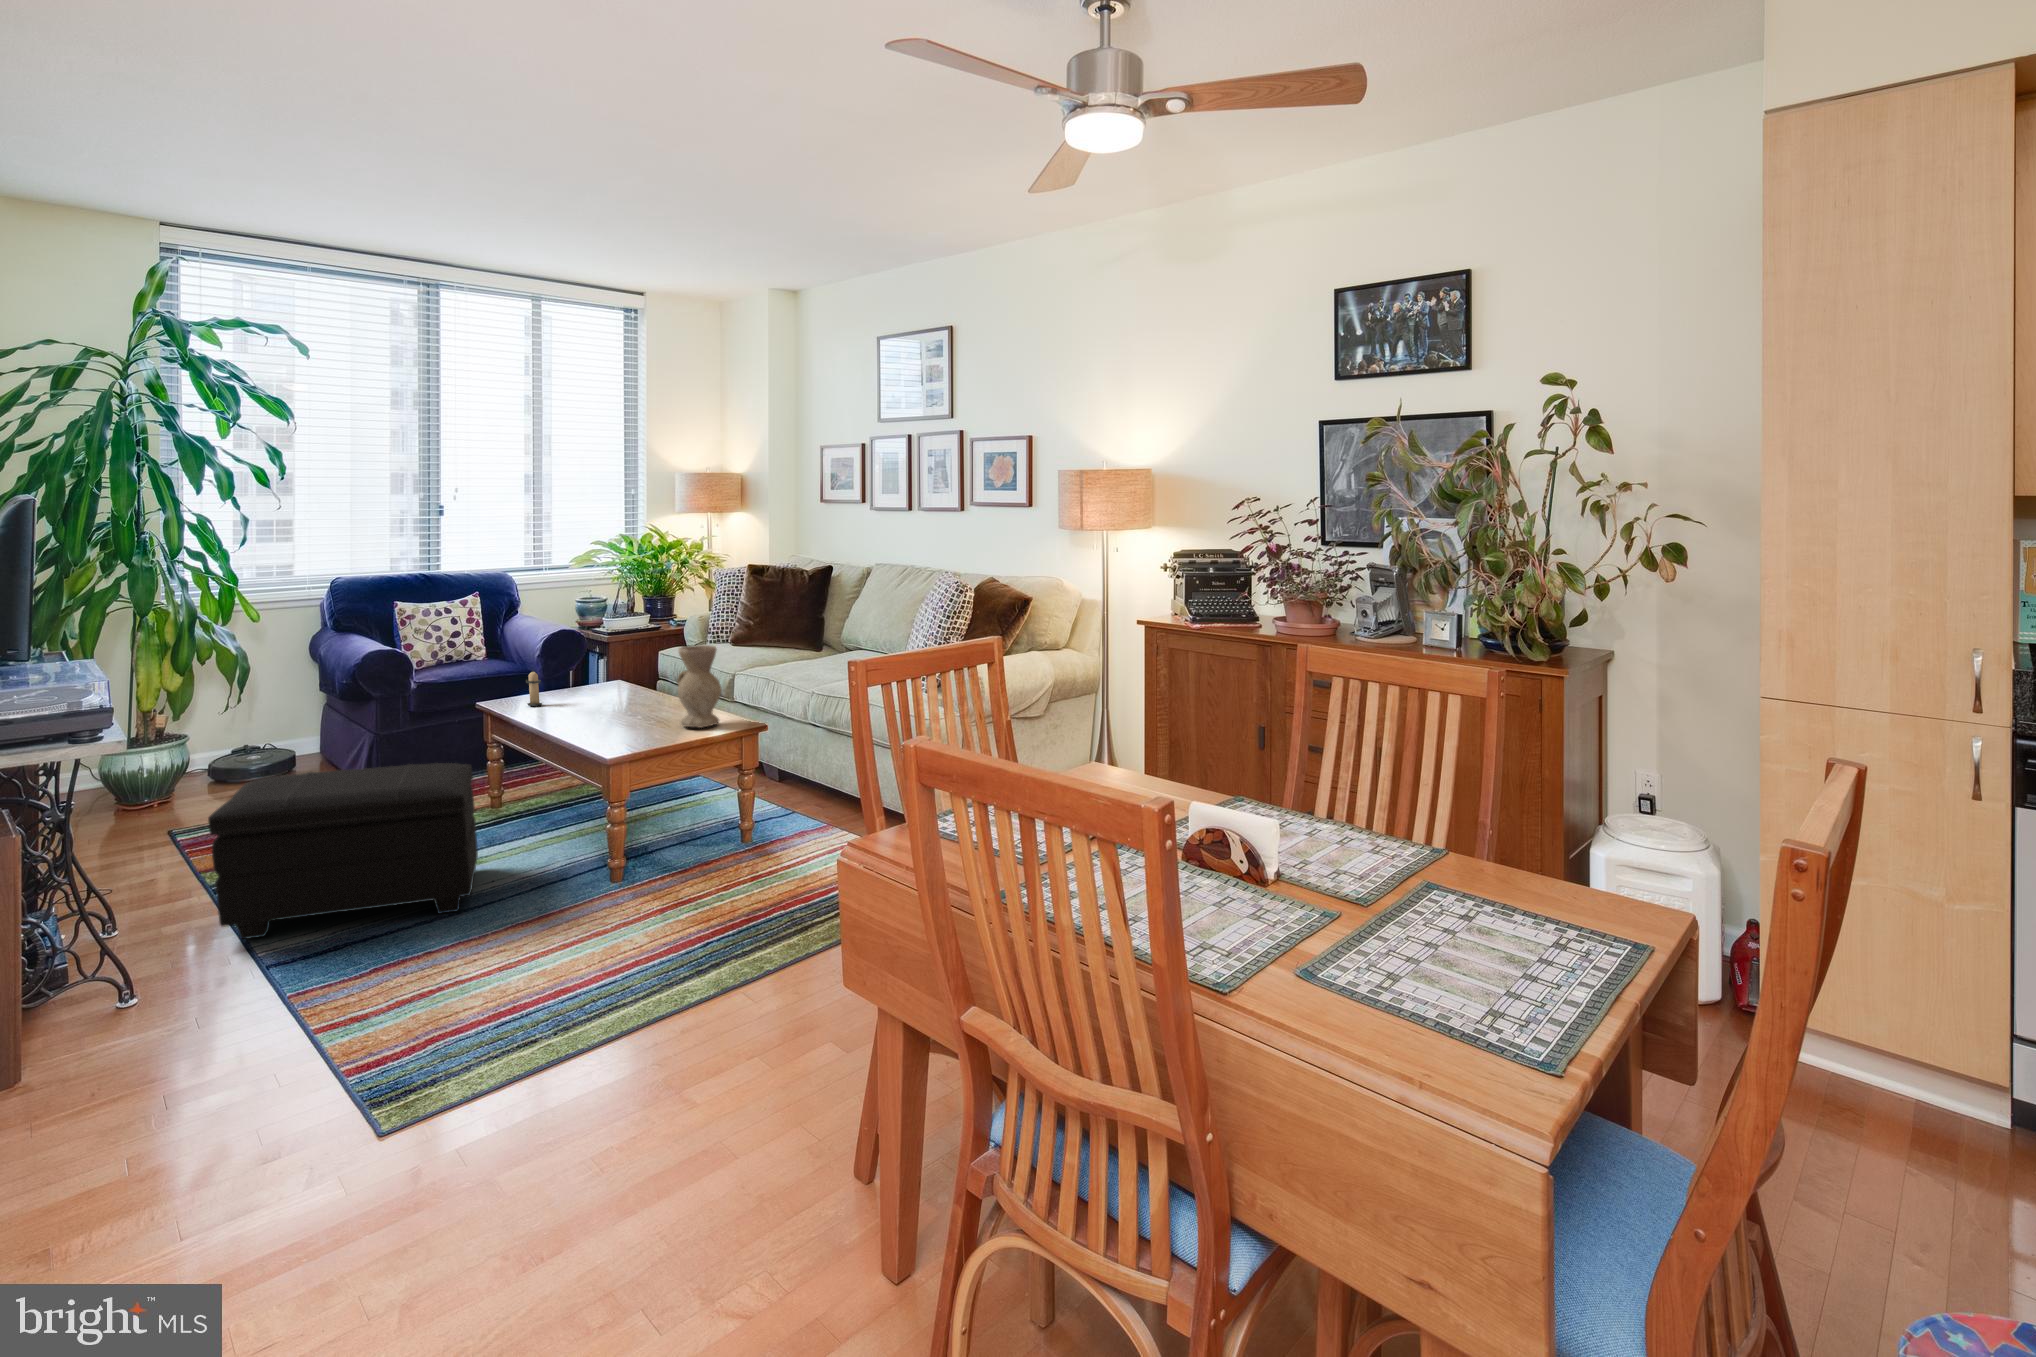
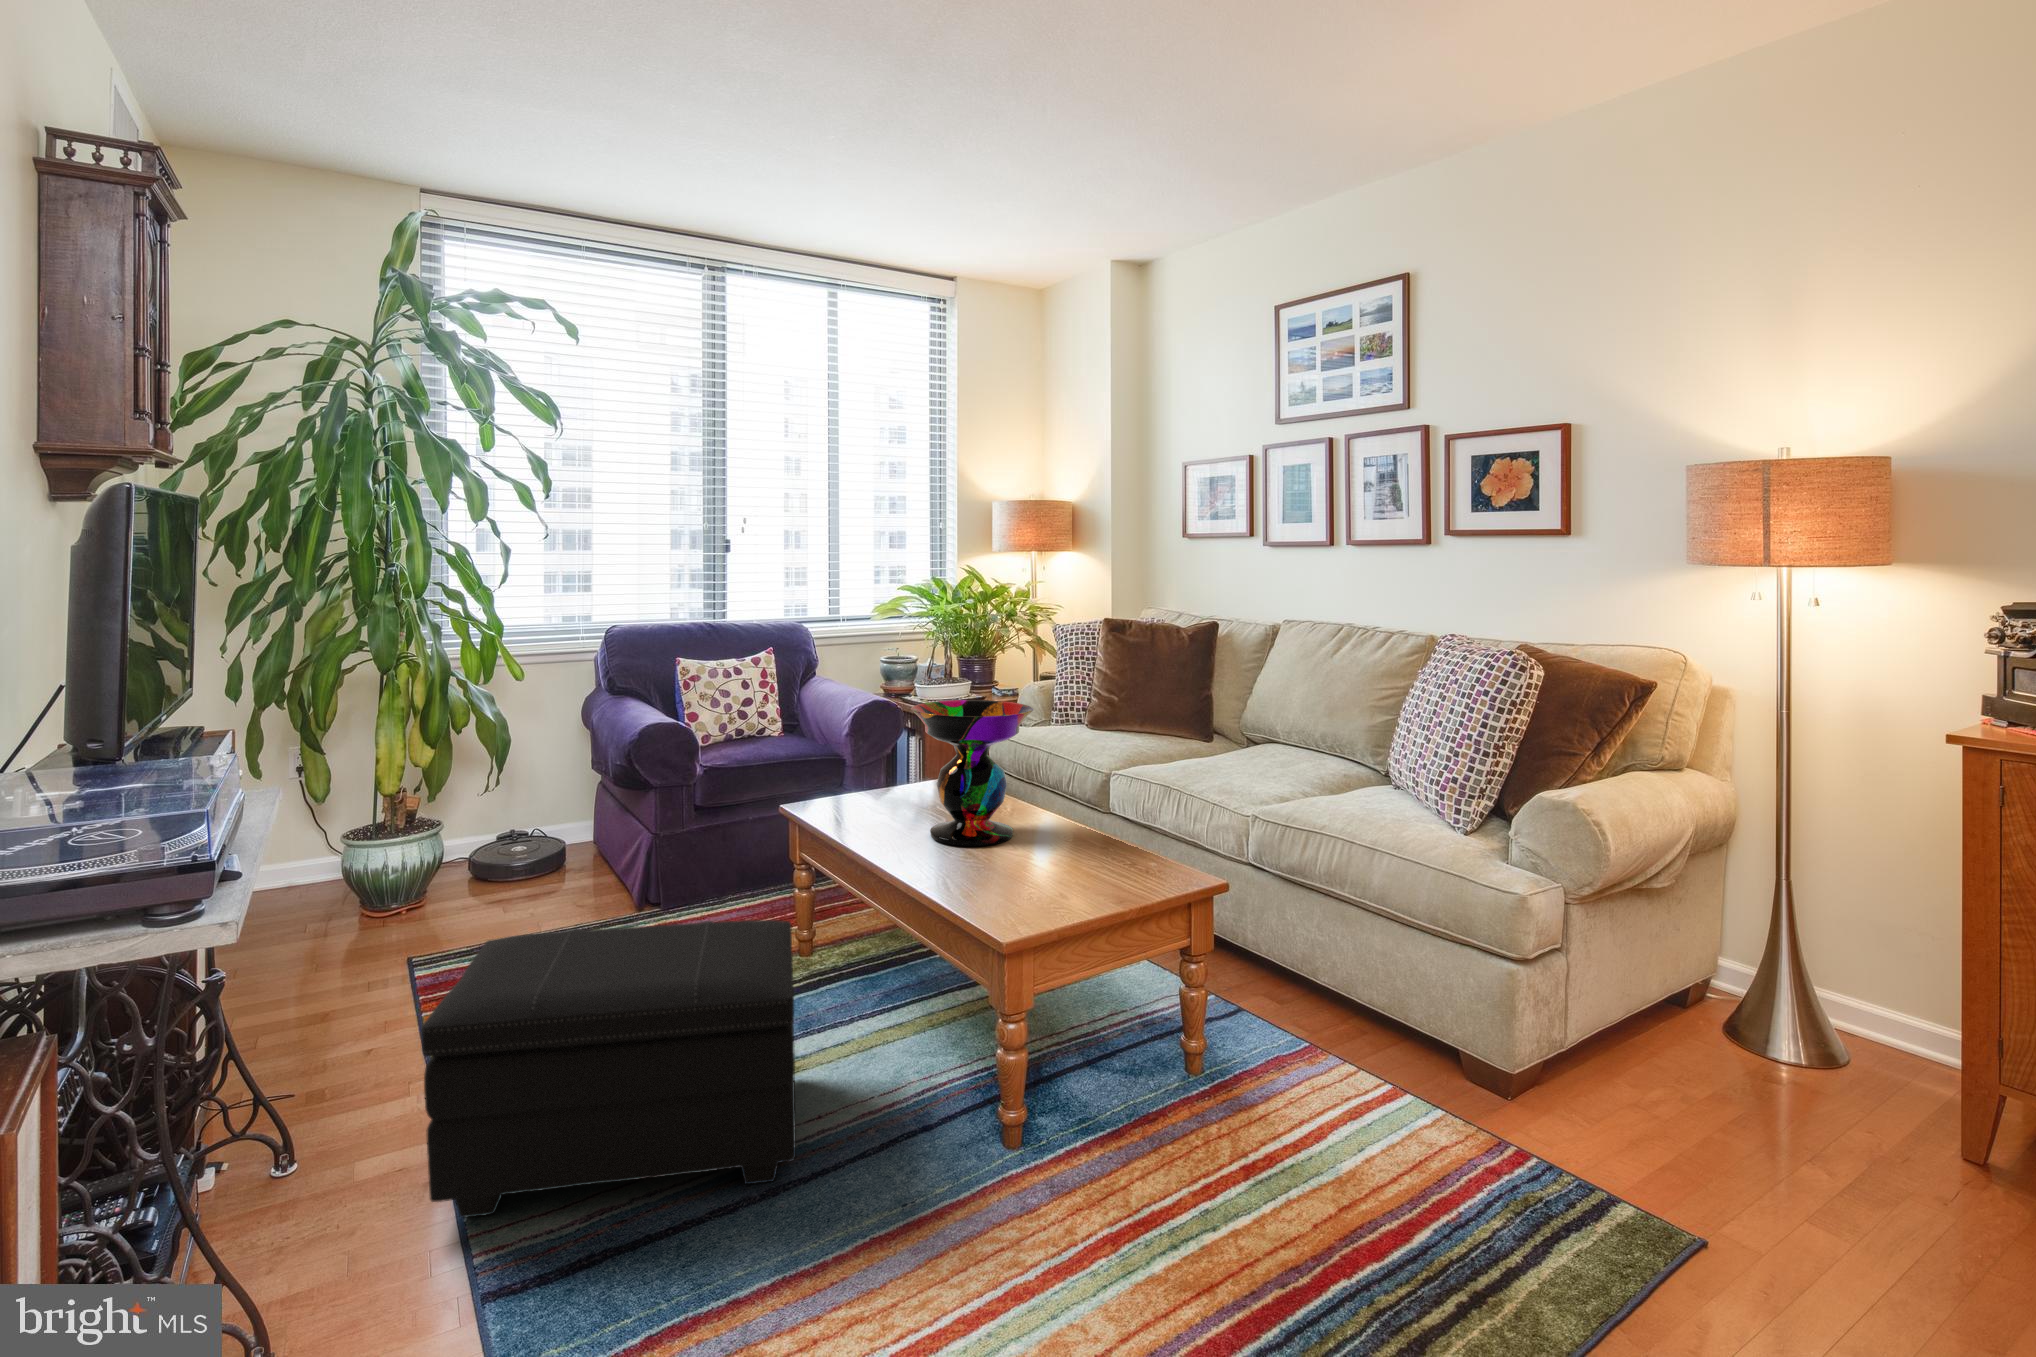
decorative bowl: none [563,621,653,718] -> present [911,700,1034,846]
vase: present [677,645,722,728] -> none [1079,746,1149,877]
candle: present [526,672,542,706] -> none [847,764,872,817]

